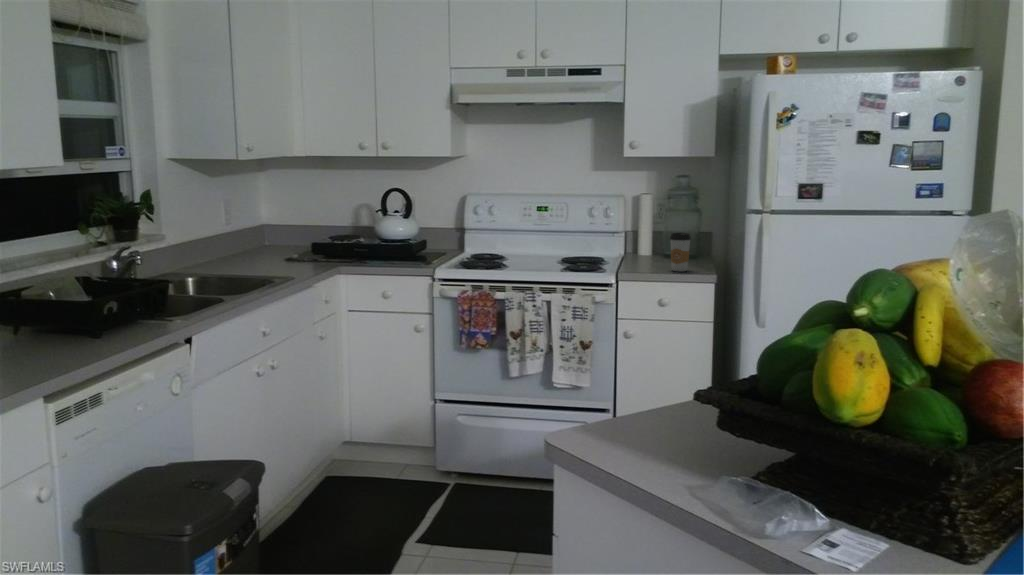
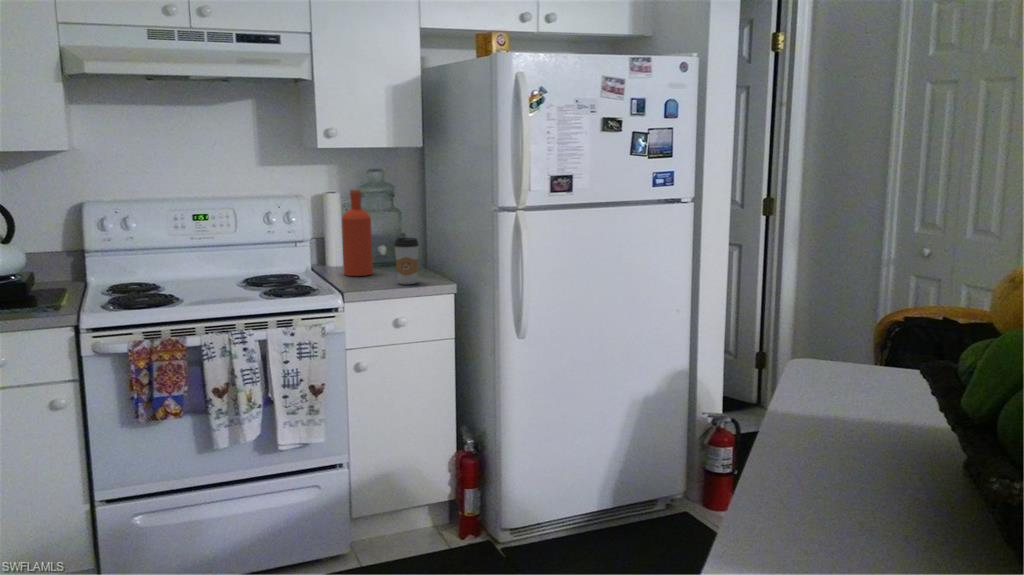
bottle: none [641,192,665,263] -> present [342,189,373,276]

